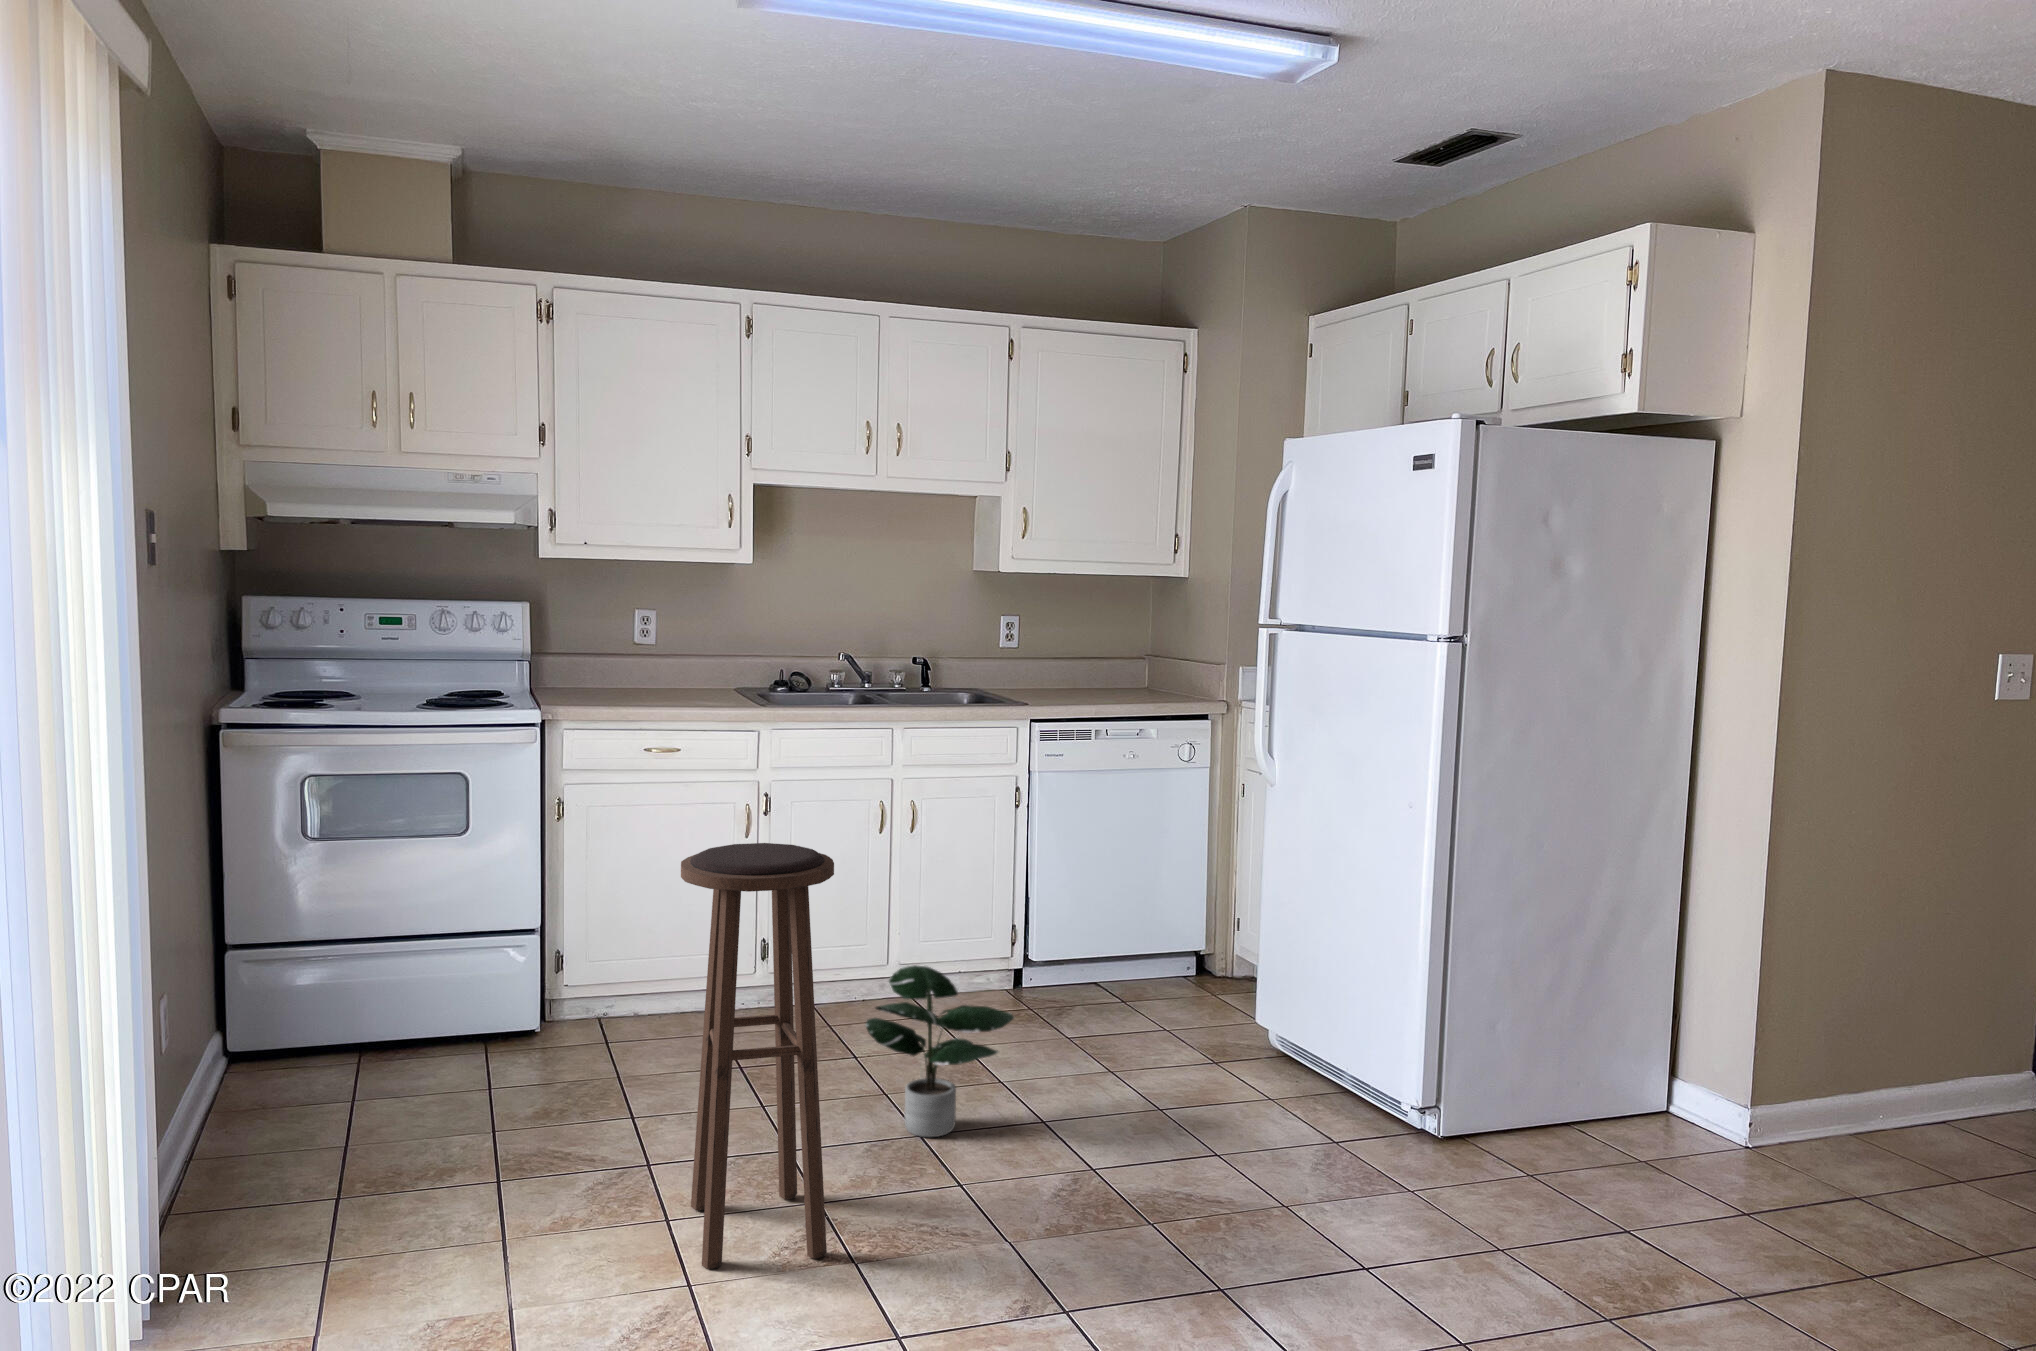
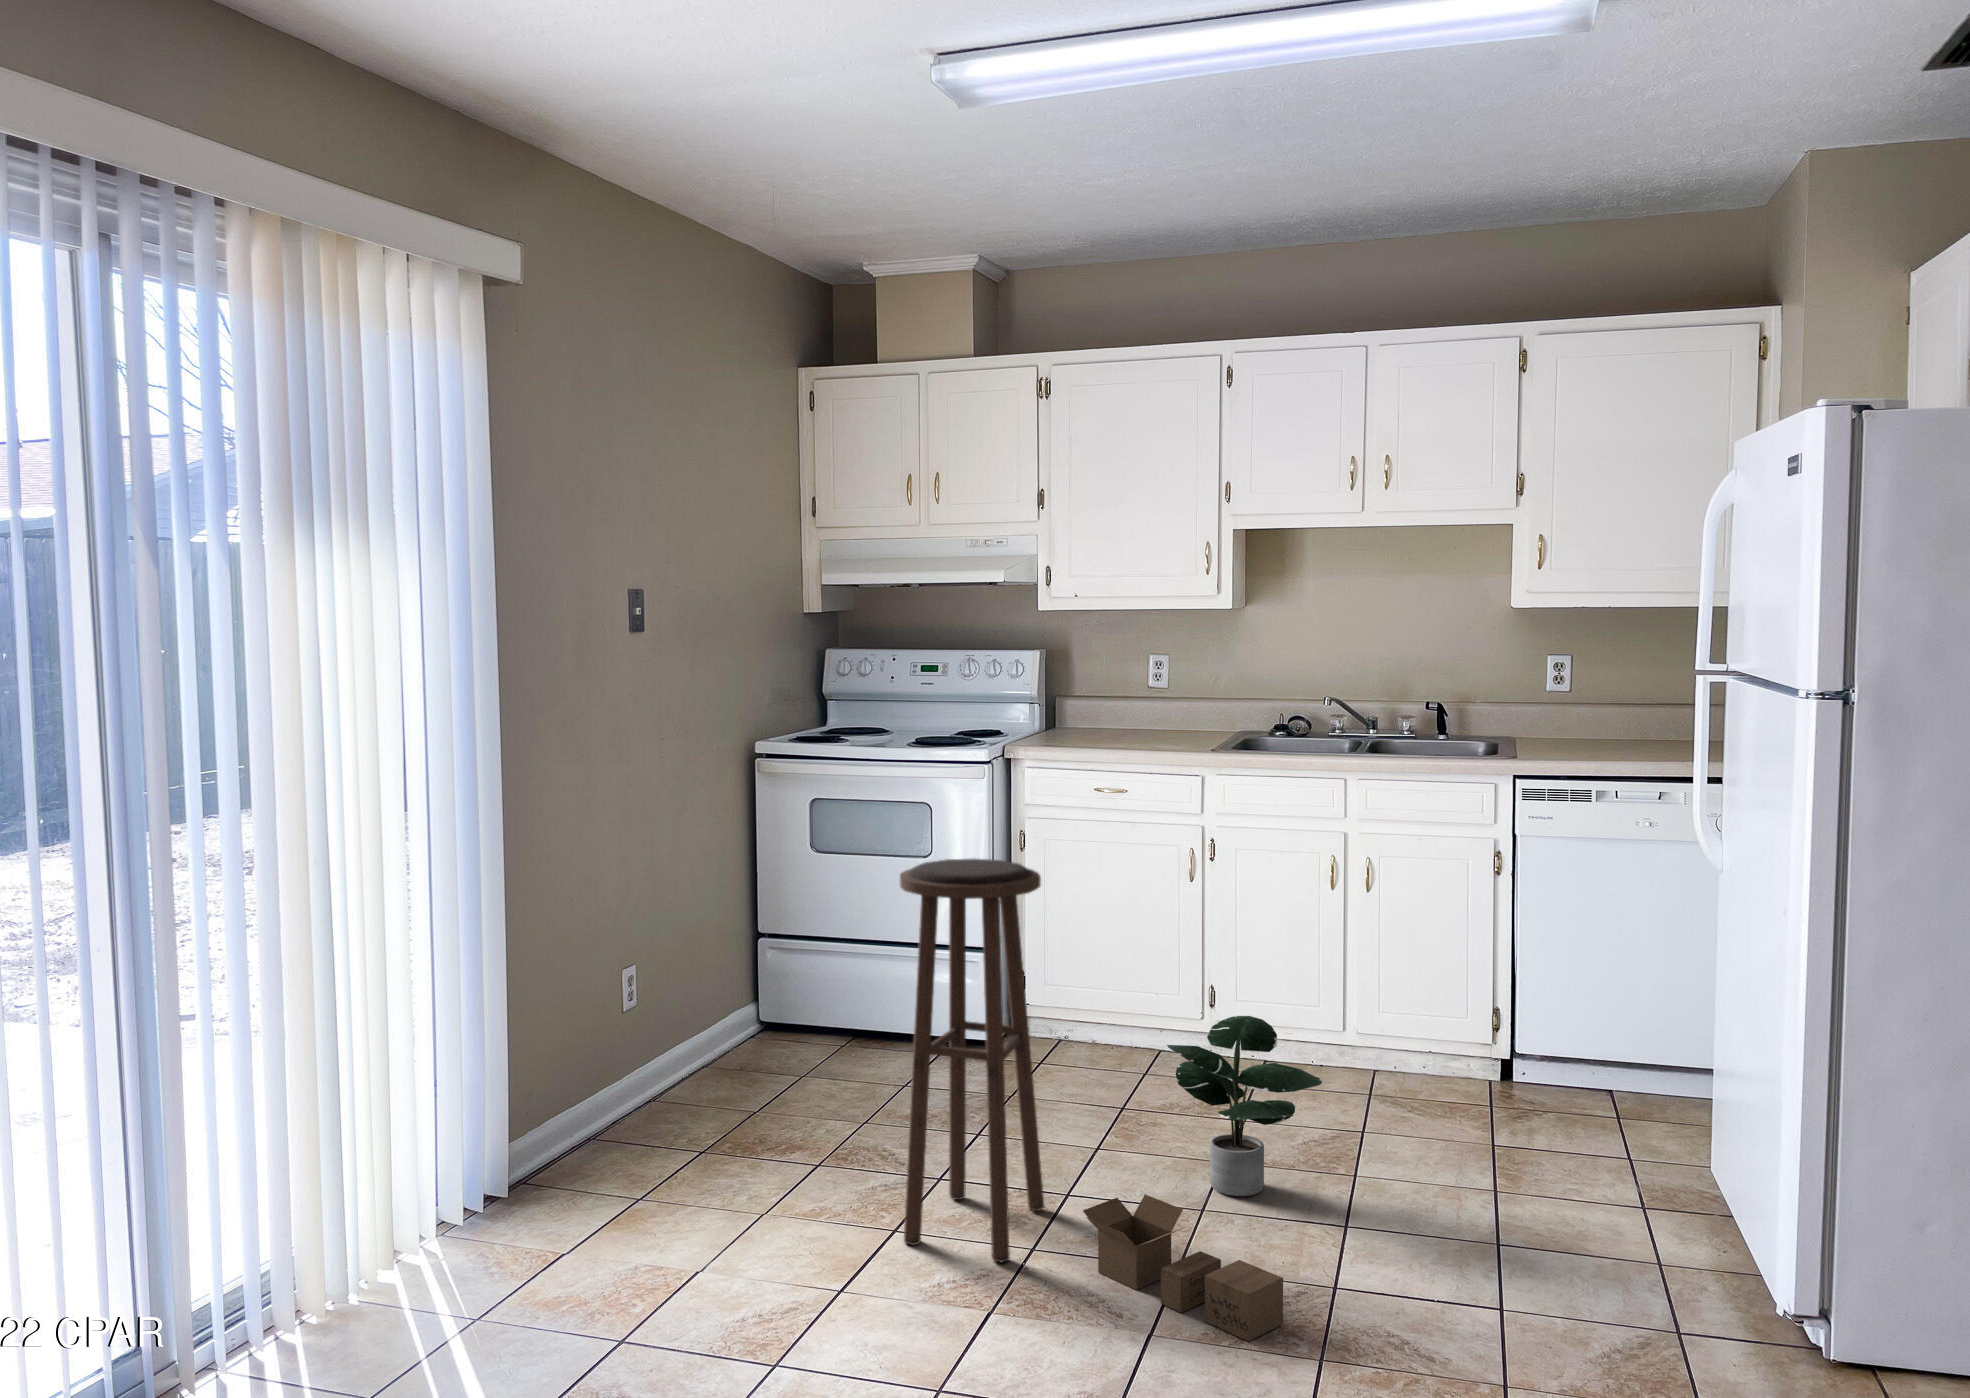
cardboard box: none [892,1153,1103,1258] -> present [1083,1195,1283,1341]

